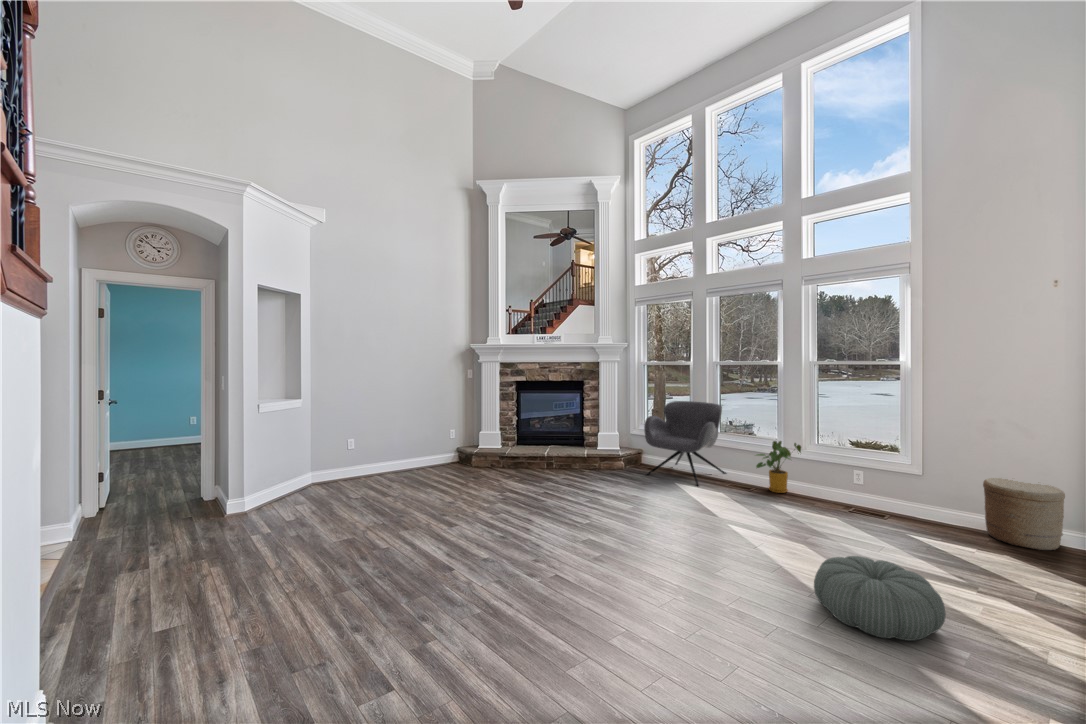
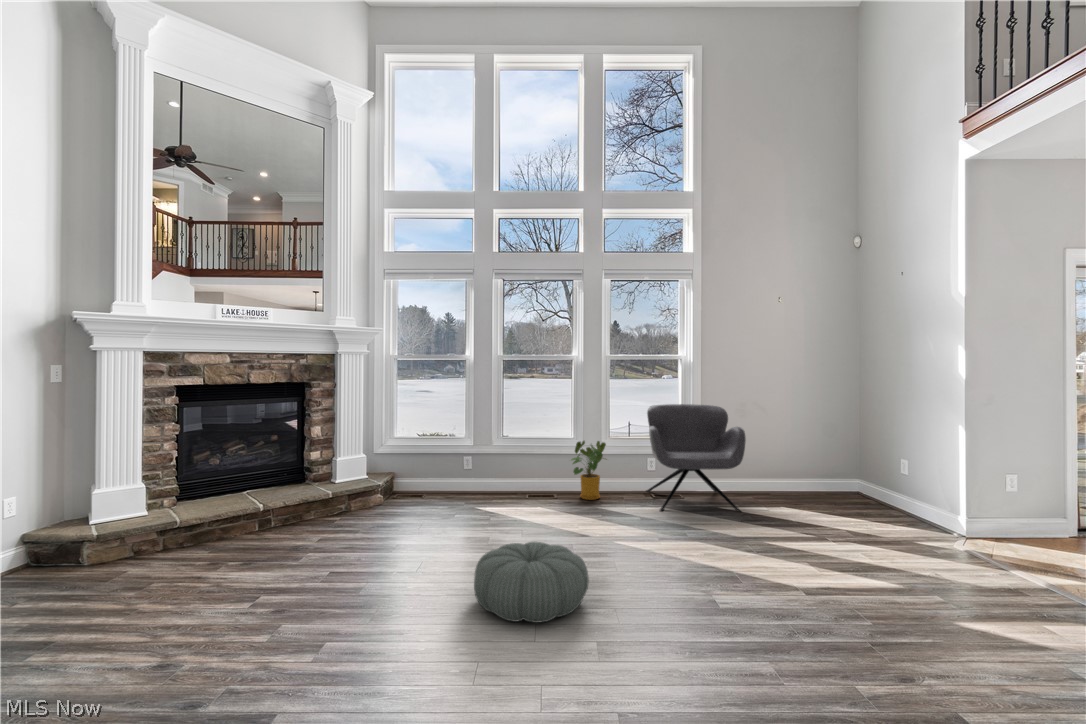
armchair: present [644,401,726,486] -> present [646,404,746,512]
woven basket: present [983,478,1065,550] -> none [760,448,813,503]
pouf: present [814,556,946,641] -> present [474,542,589,623]

